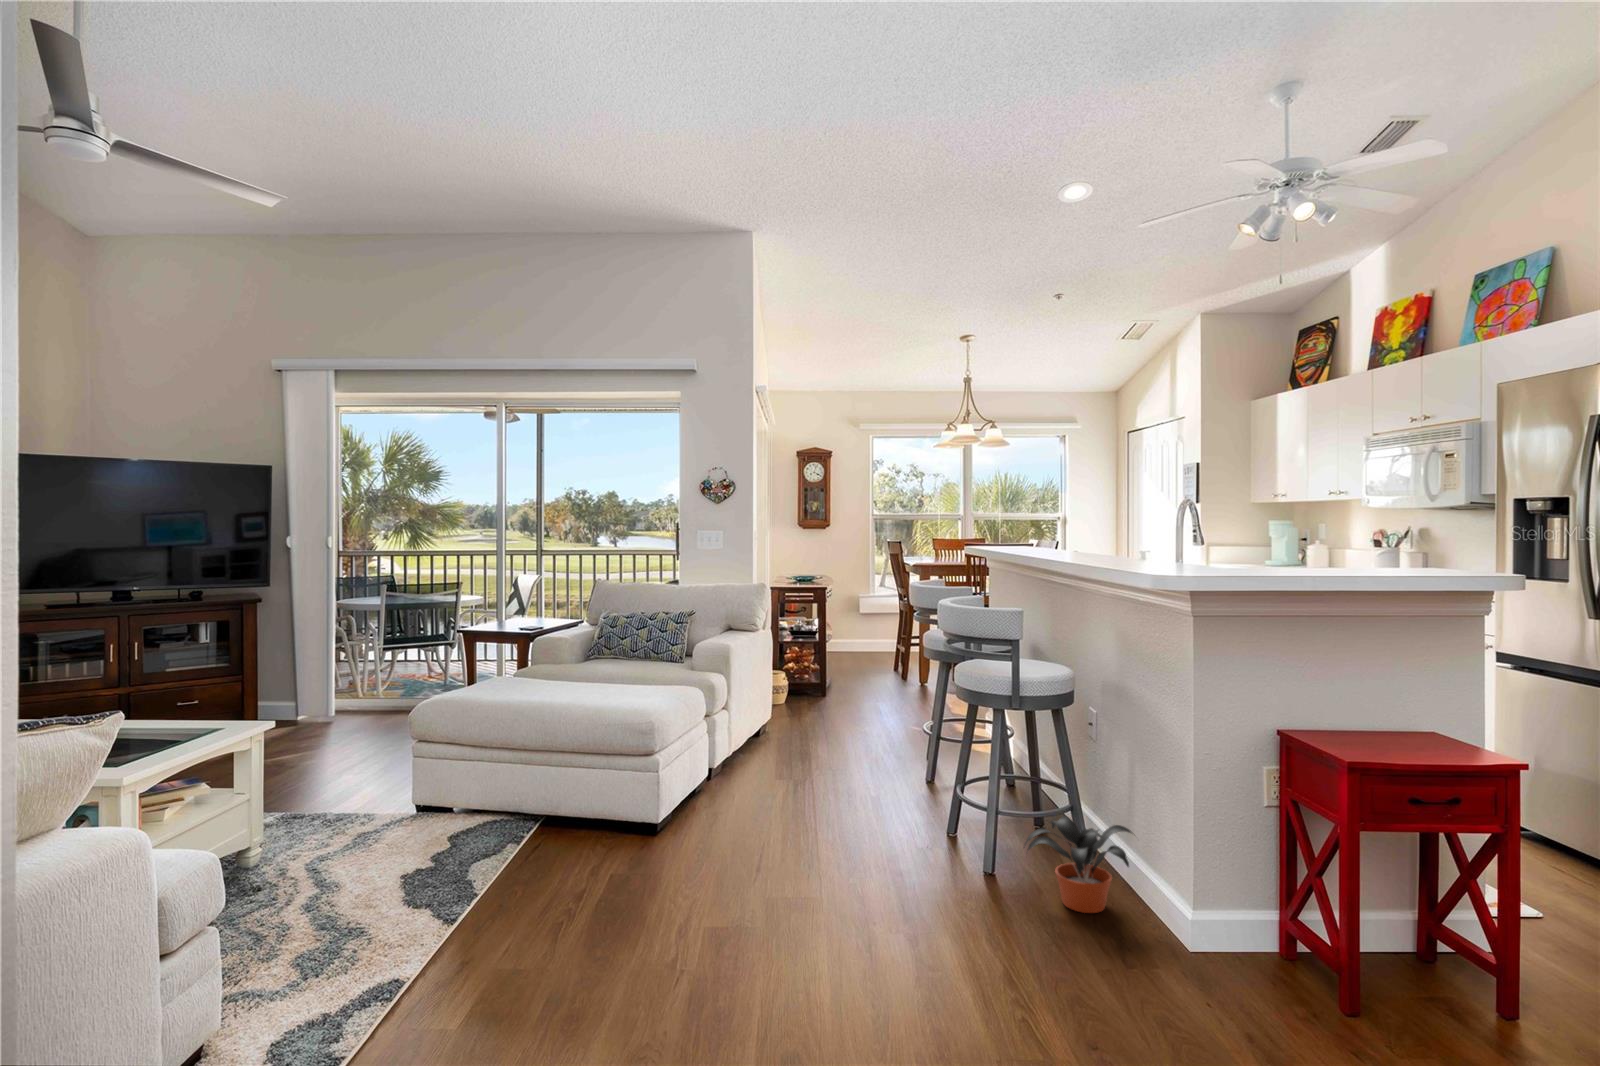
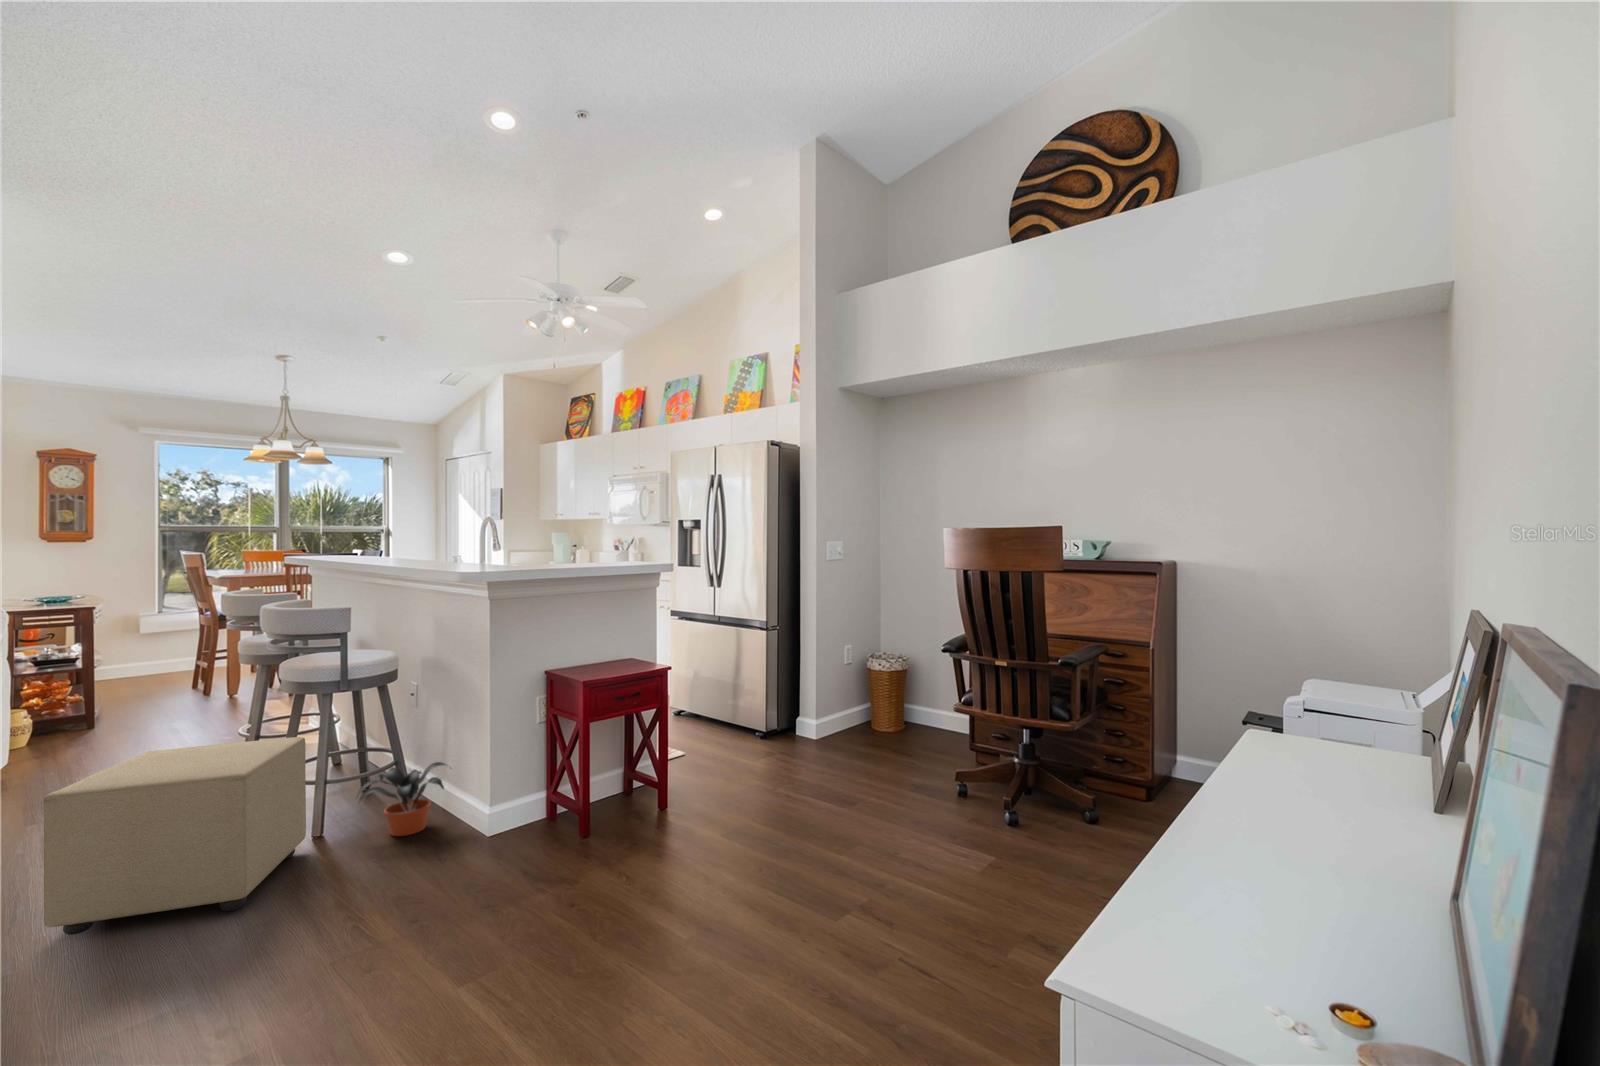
ottoman: none [763,739,973,943] -> present [43,737,306,935]

